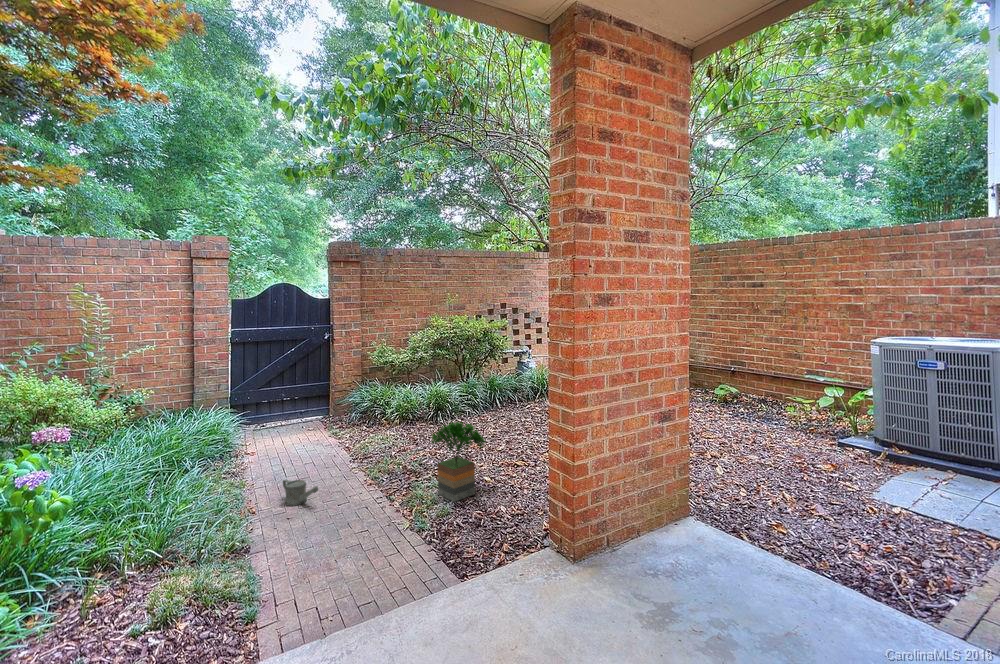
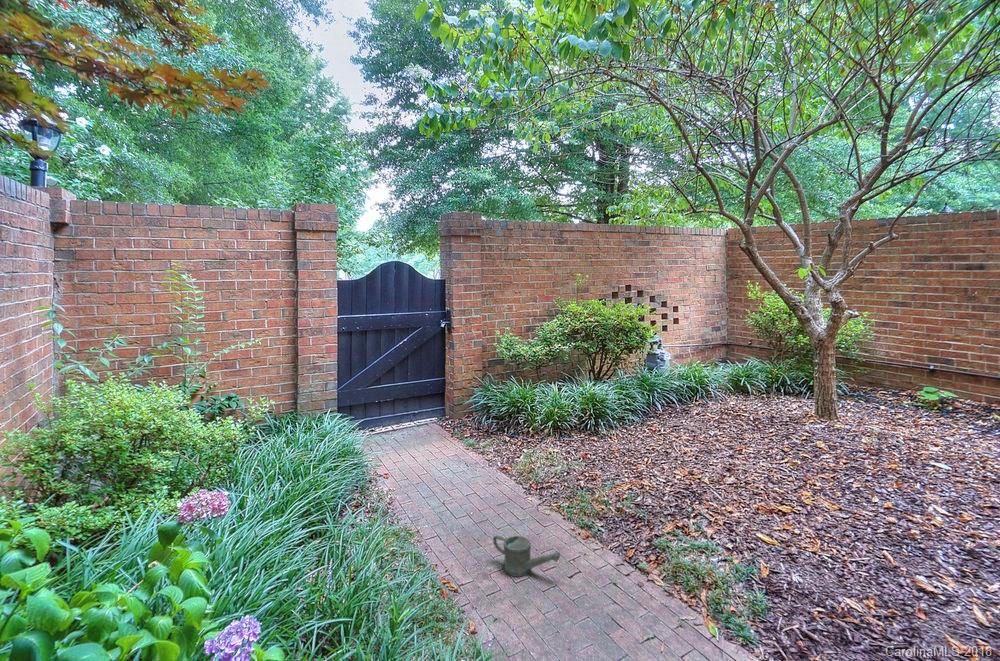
potted tree: present [431,422,485,502] -> none [701,454,791,575]

